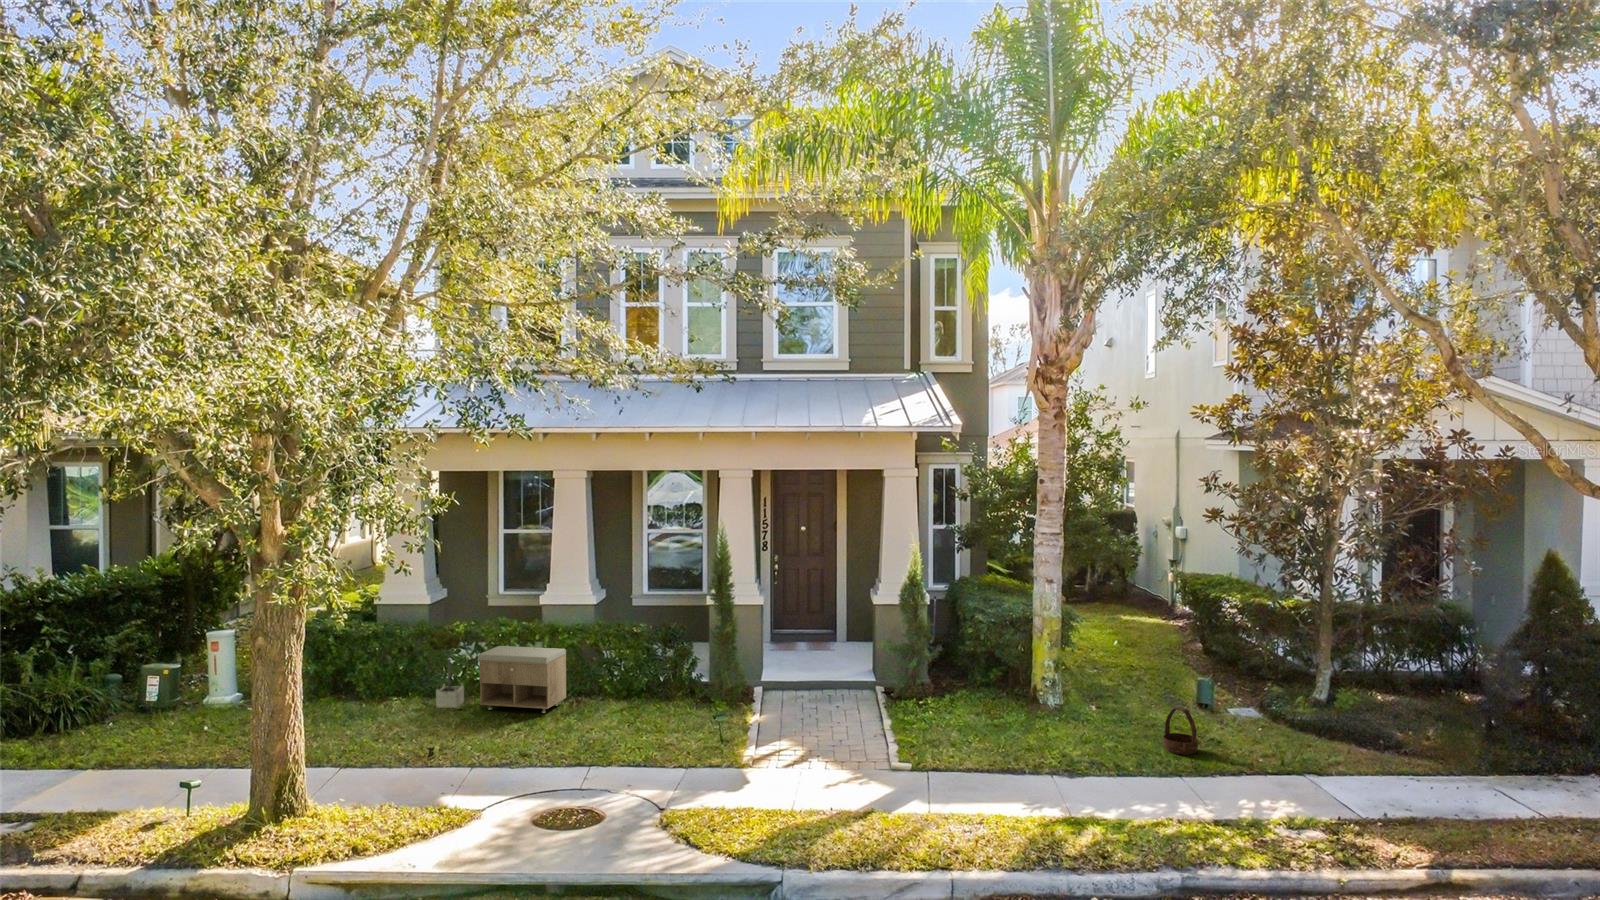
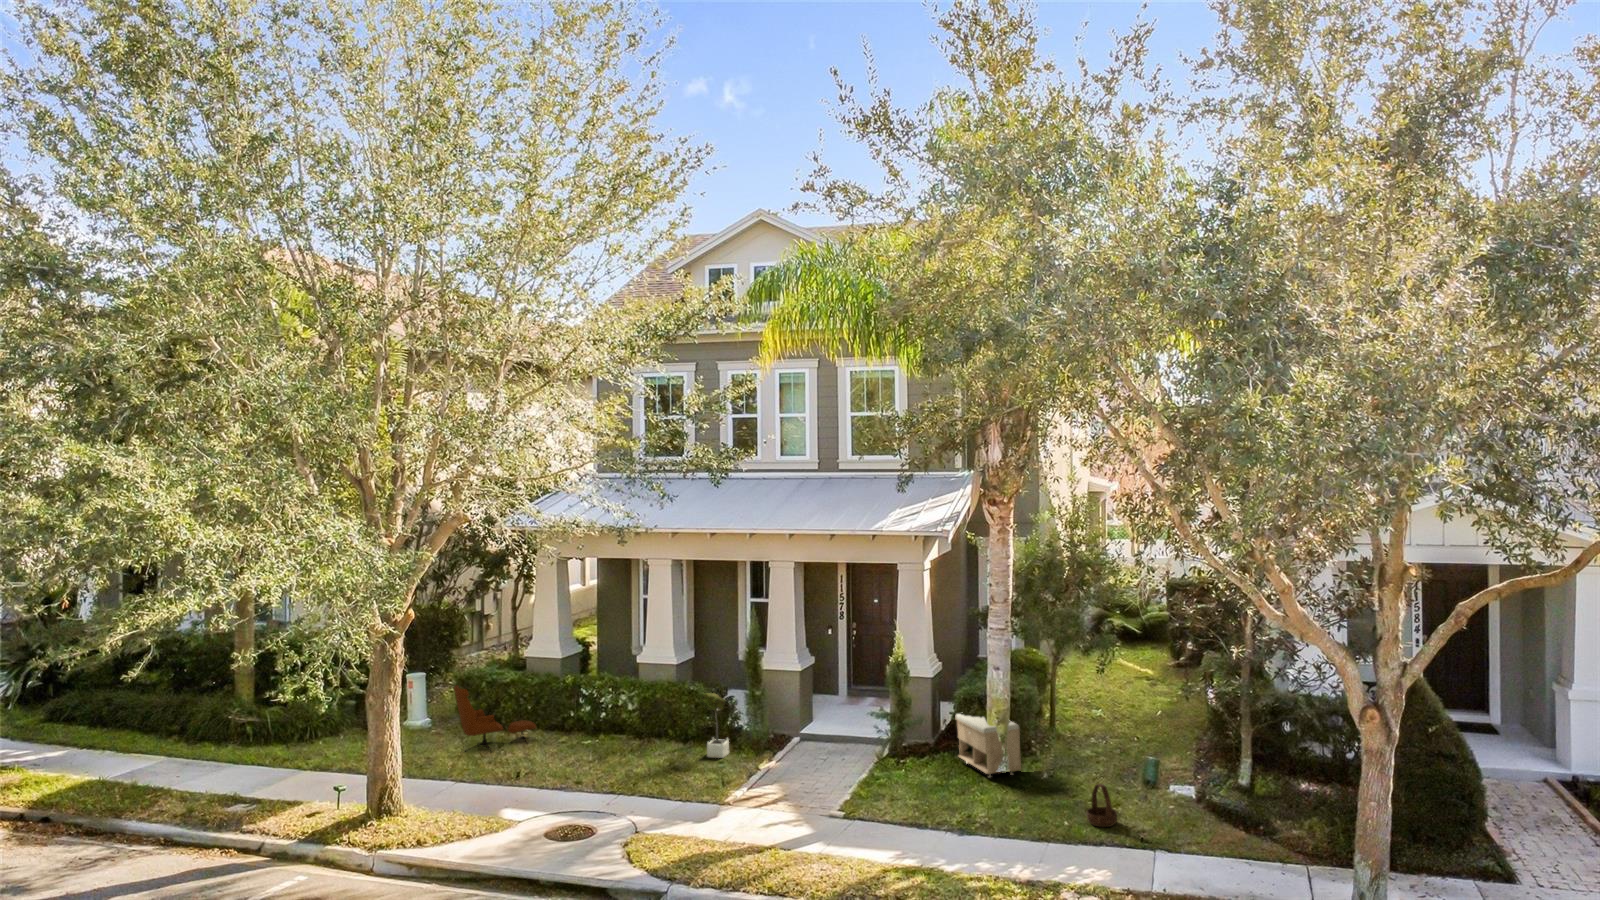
potted tree: present [428,631,464,708] -> present [700,693,729,758]
lounge chair: none [308,635,415,723] -> present [454,685,536,749]
storage bench: present [478,646,566,713] -> present [955,714,1021,777]

